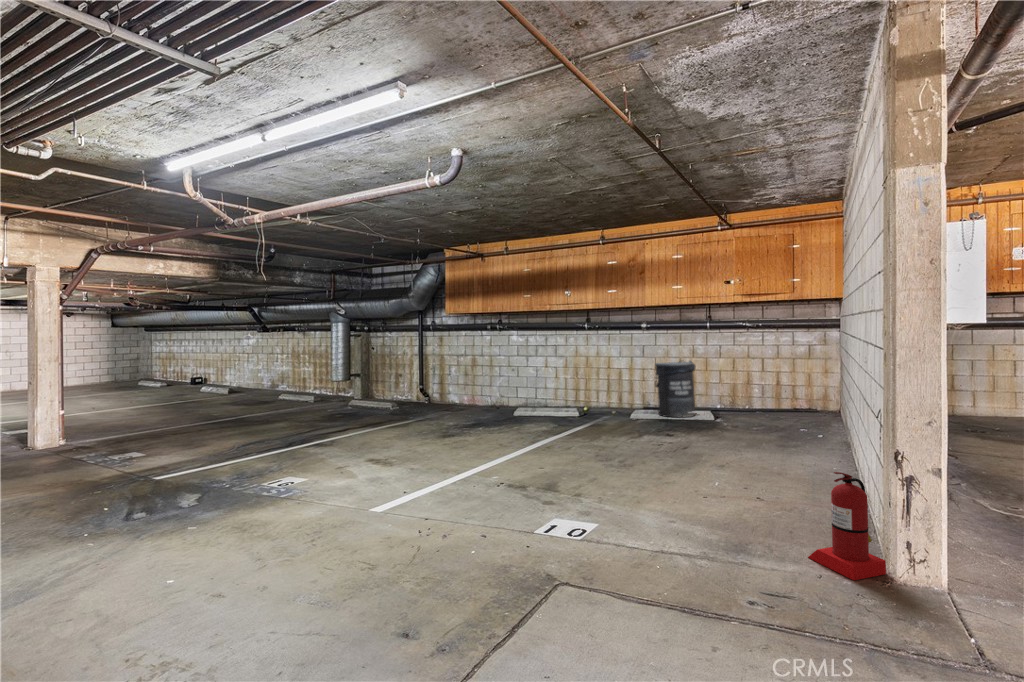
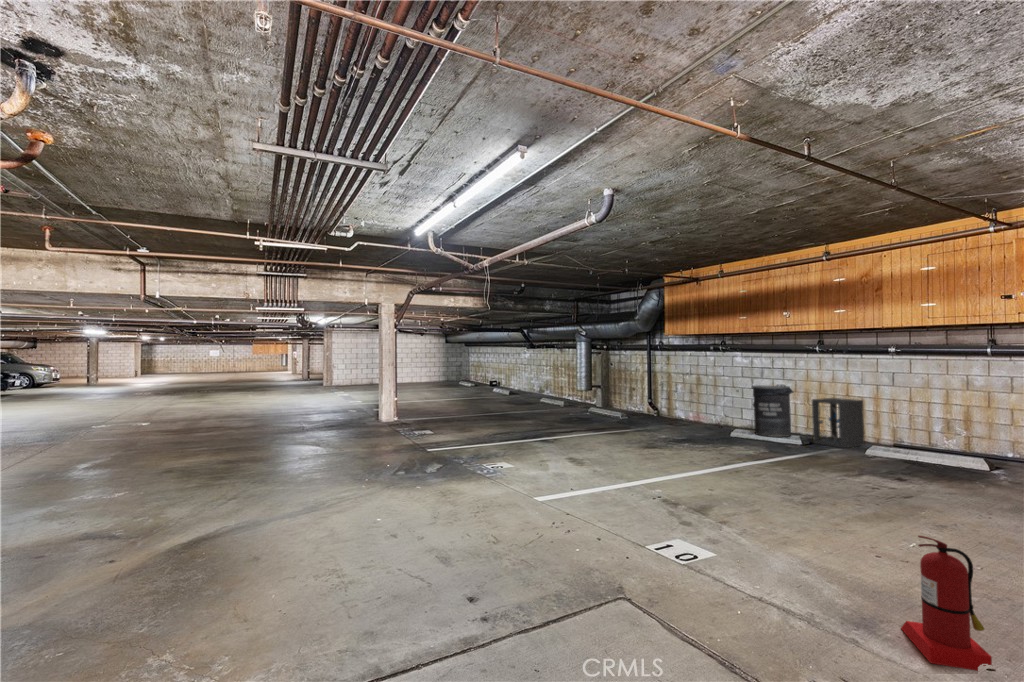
trash can: present [655,361,695,417] -> present [752,385,793,437]
storage cabinet: none [587,371,623,414] -> present [812,398,865,448]

